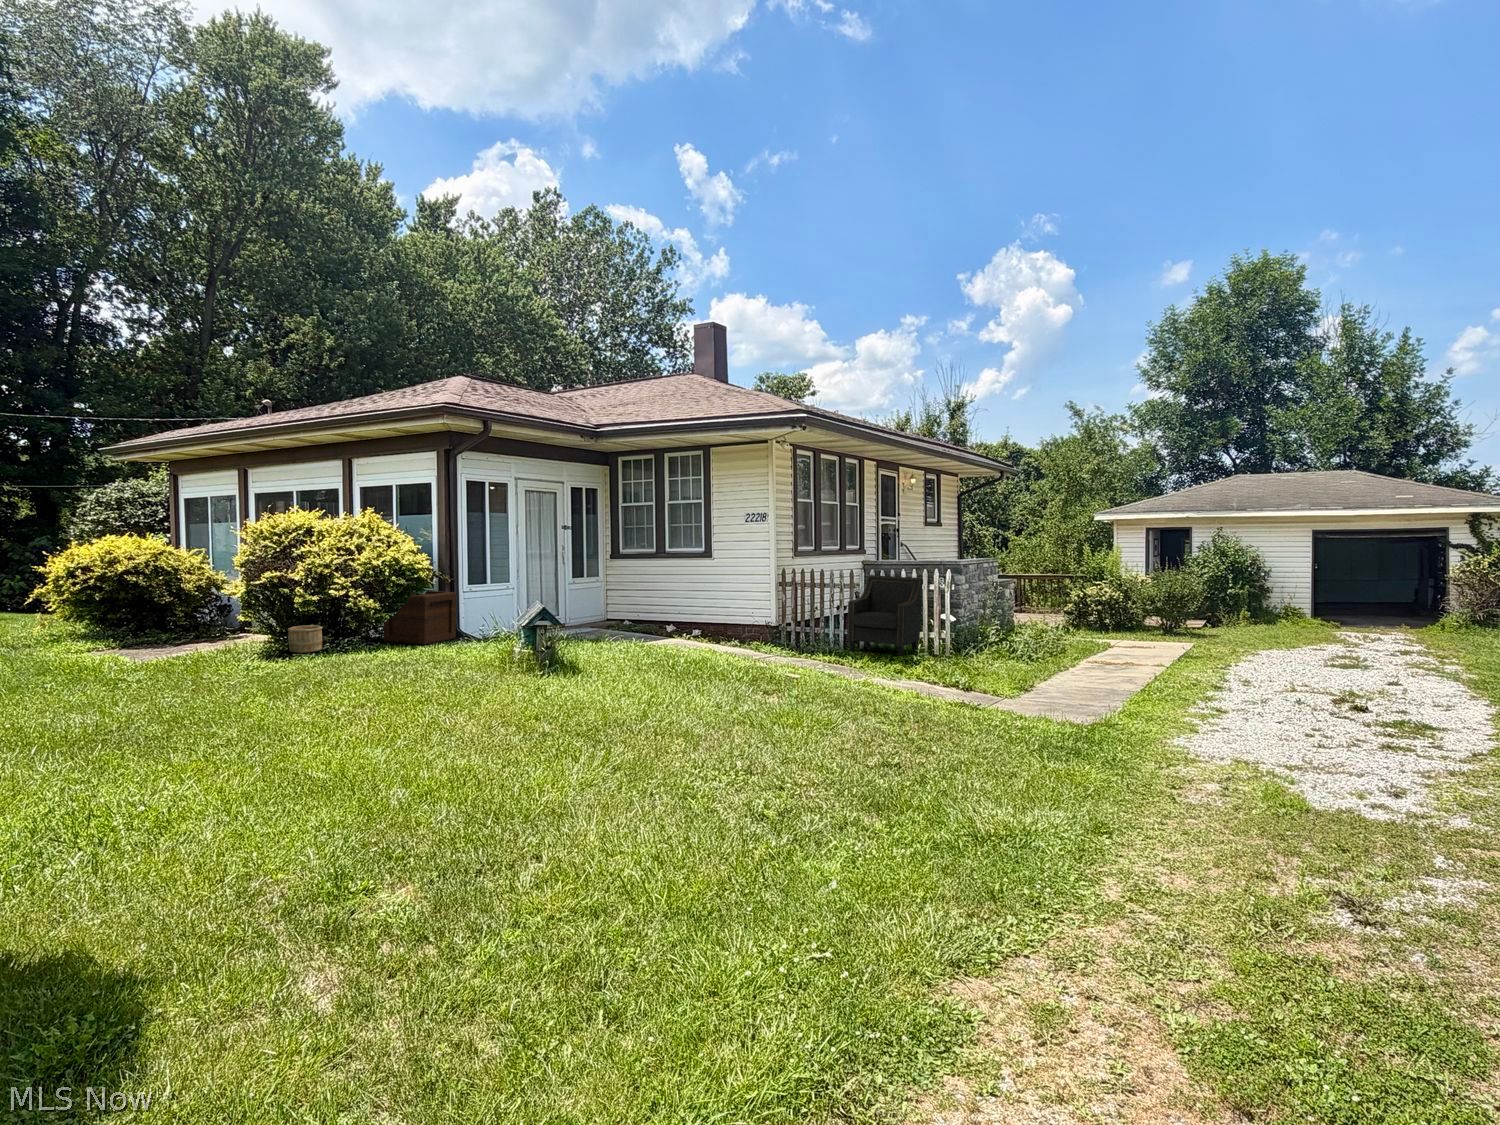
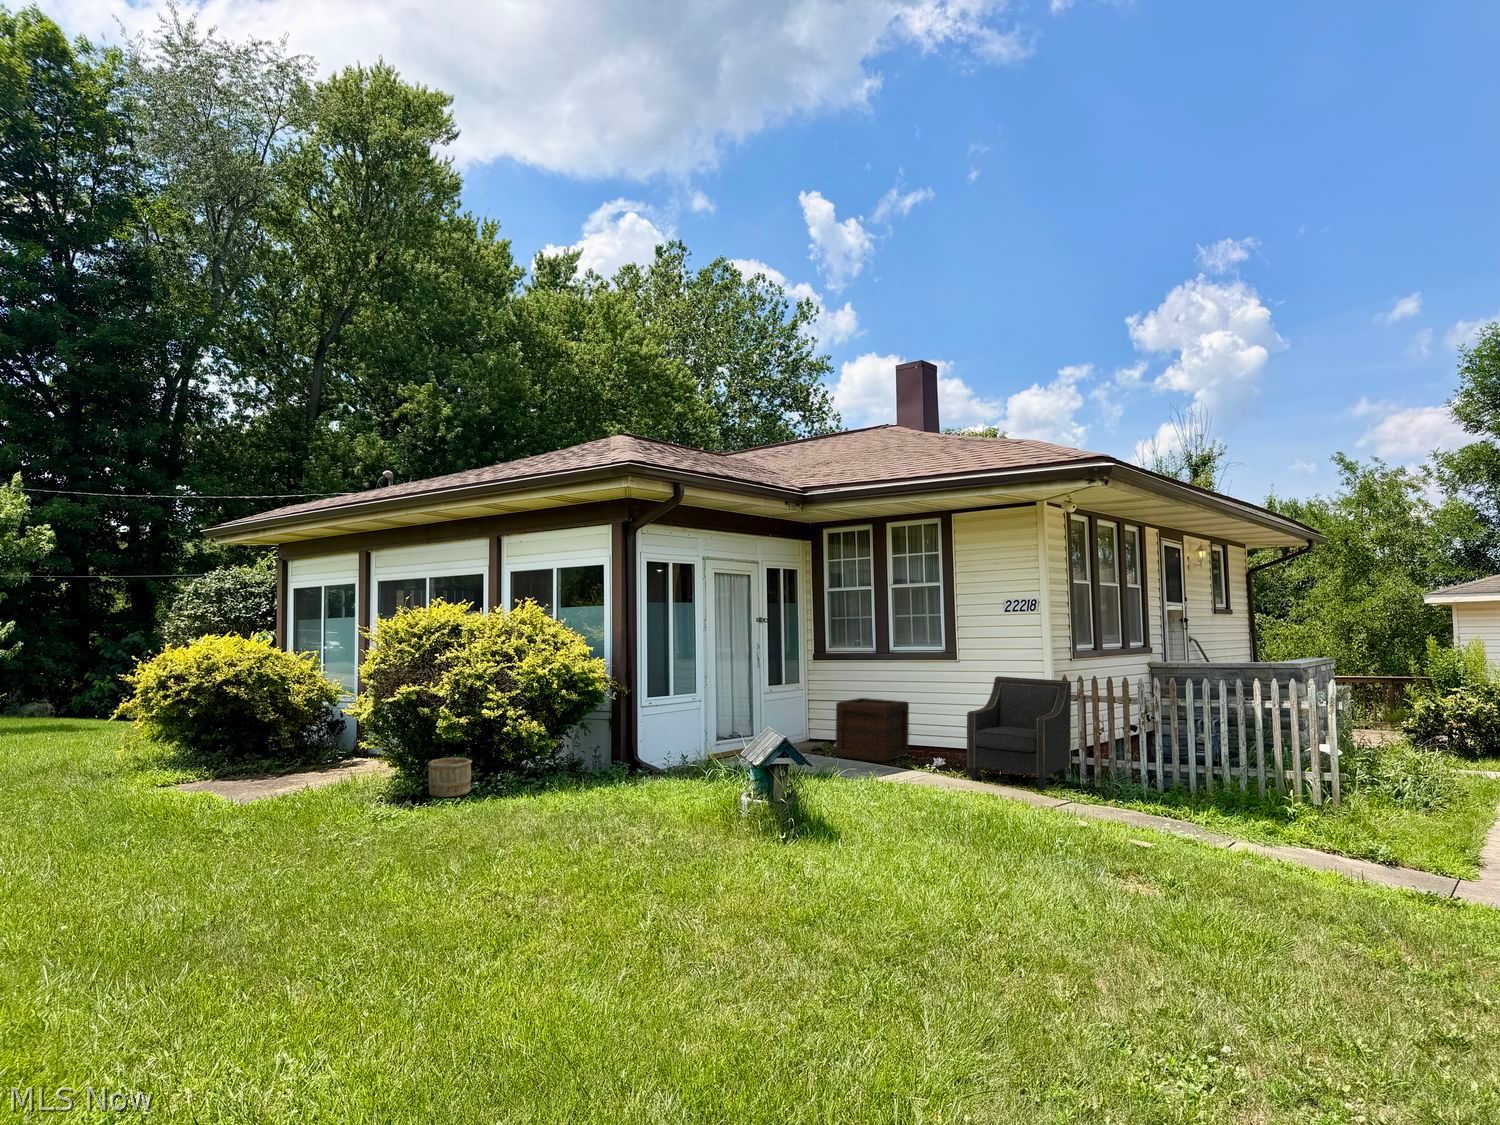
chair: present [847,575,923,656] -> present [967,676,1071,790]
wooden crate: present [384,591,456,645] -> present [835,698,909,762]

